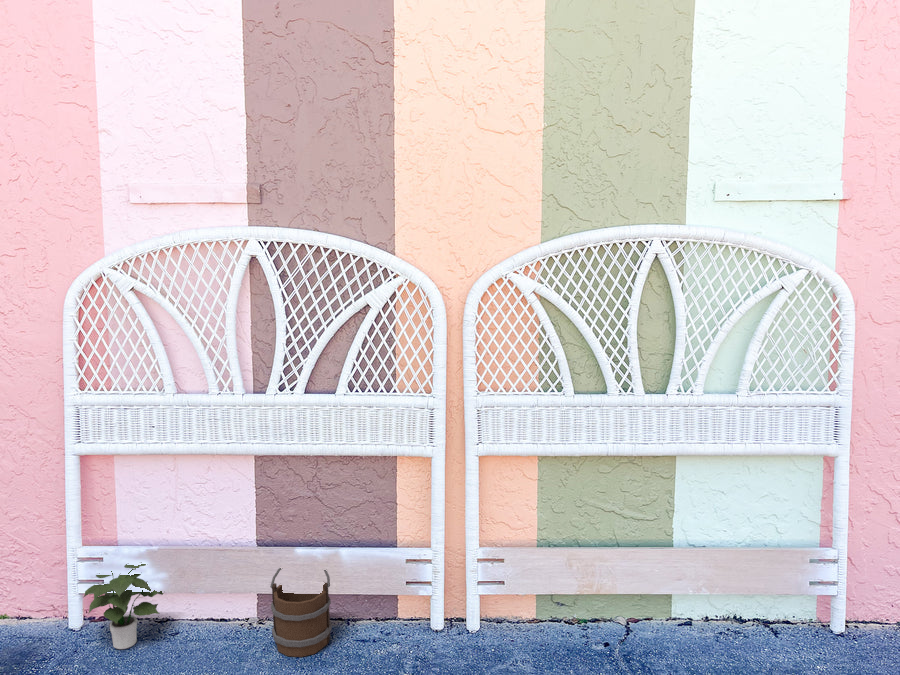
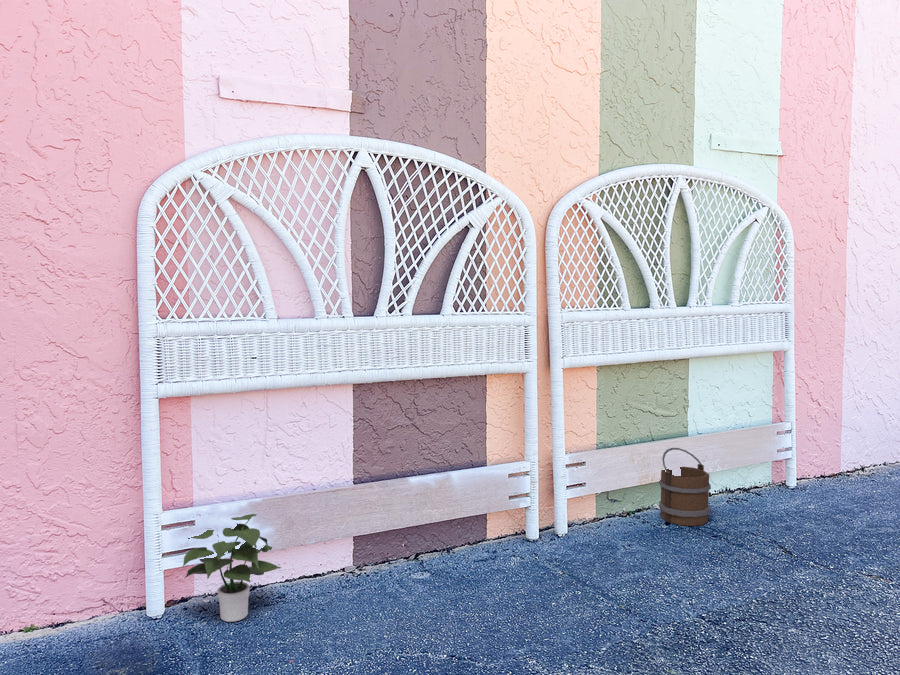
bucket: present [270,568,332,657] -> present [659,448,711,526]

